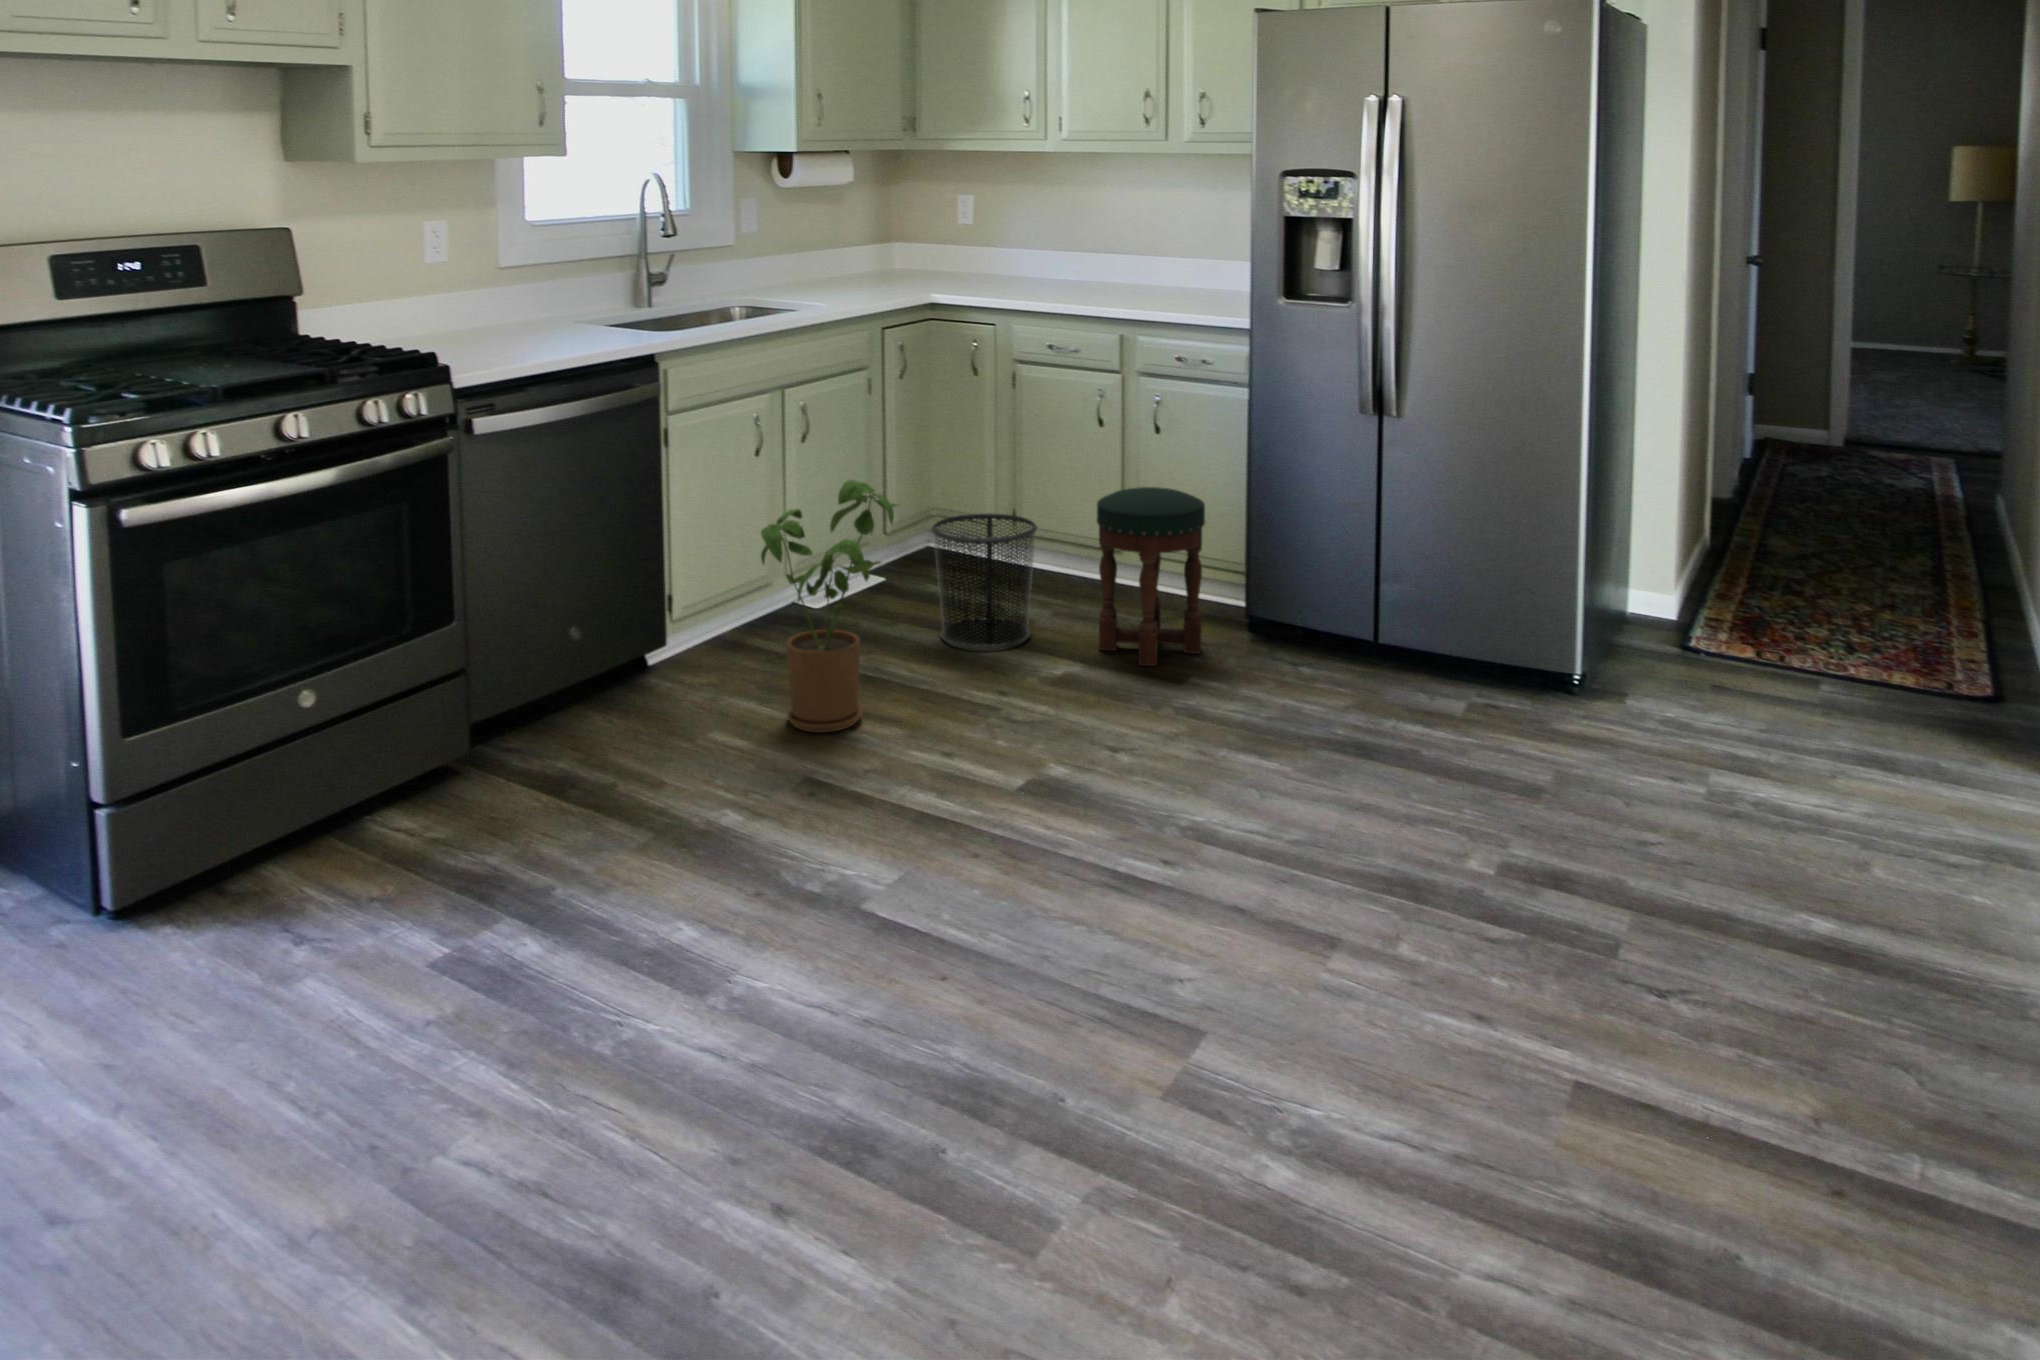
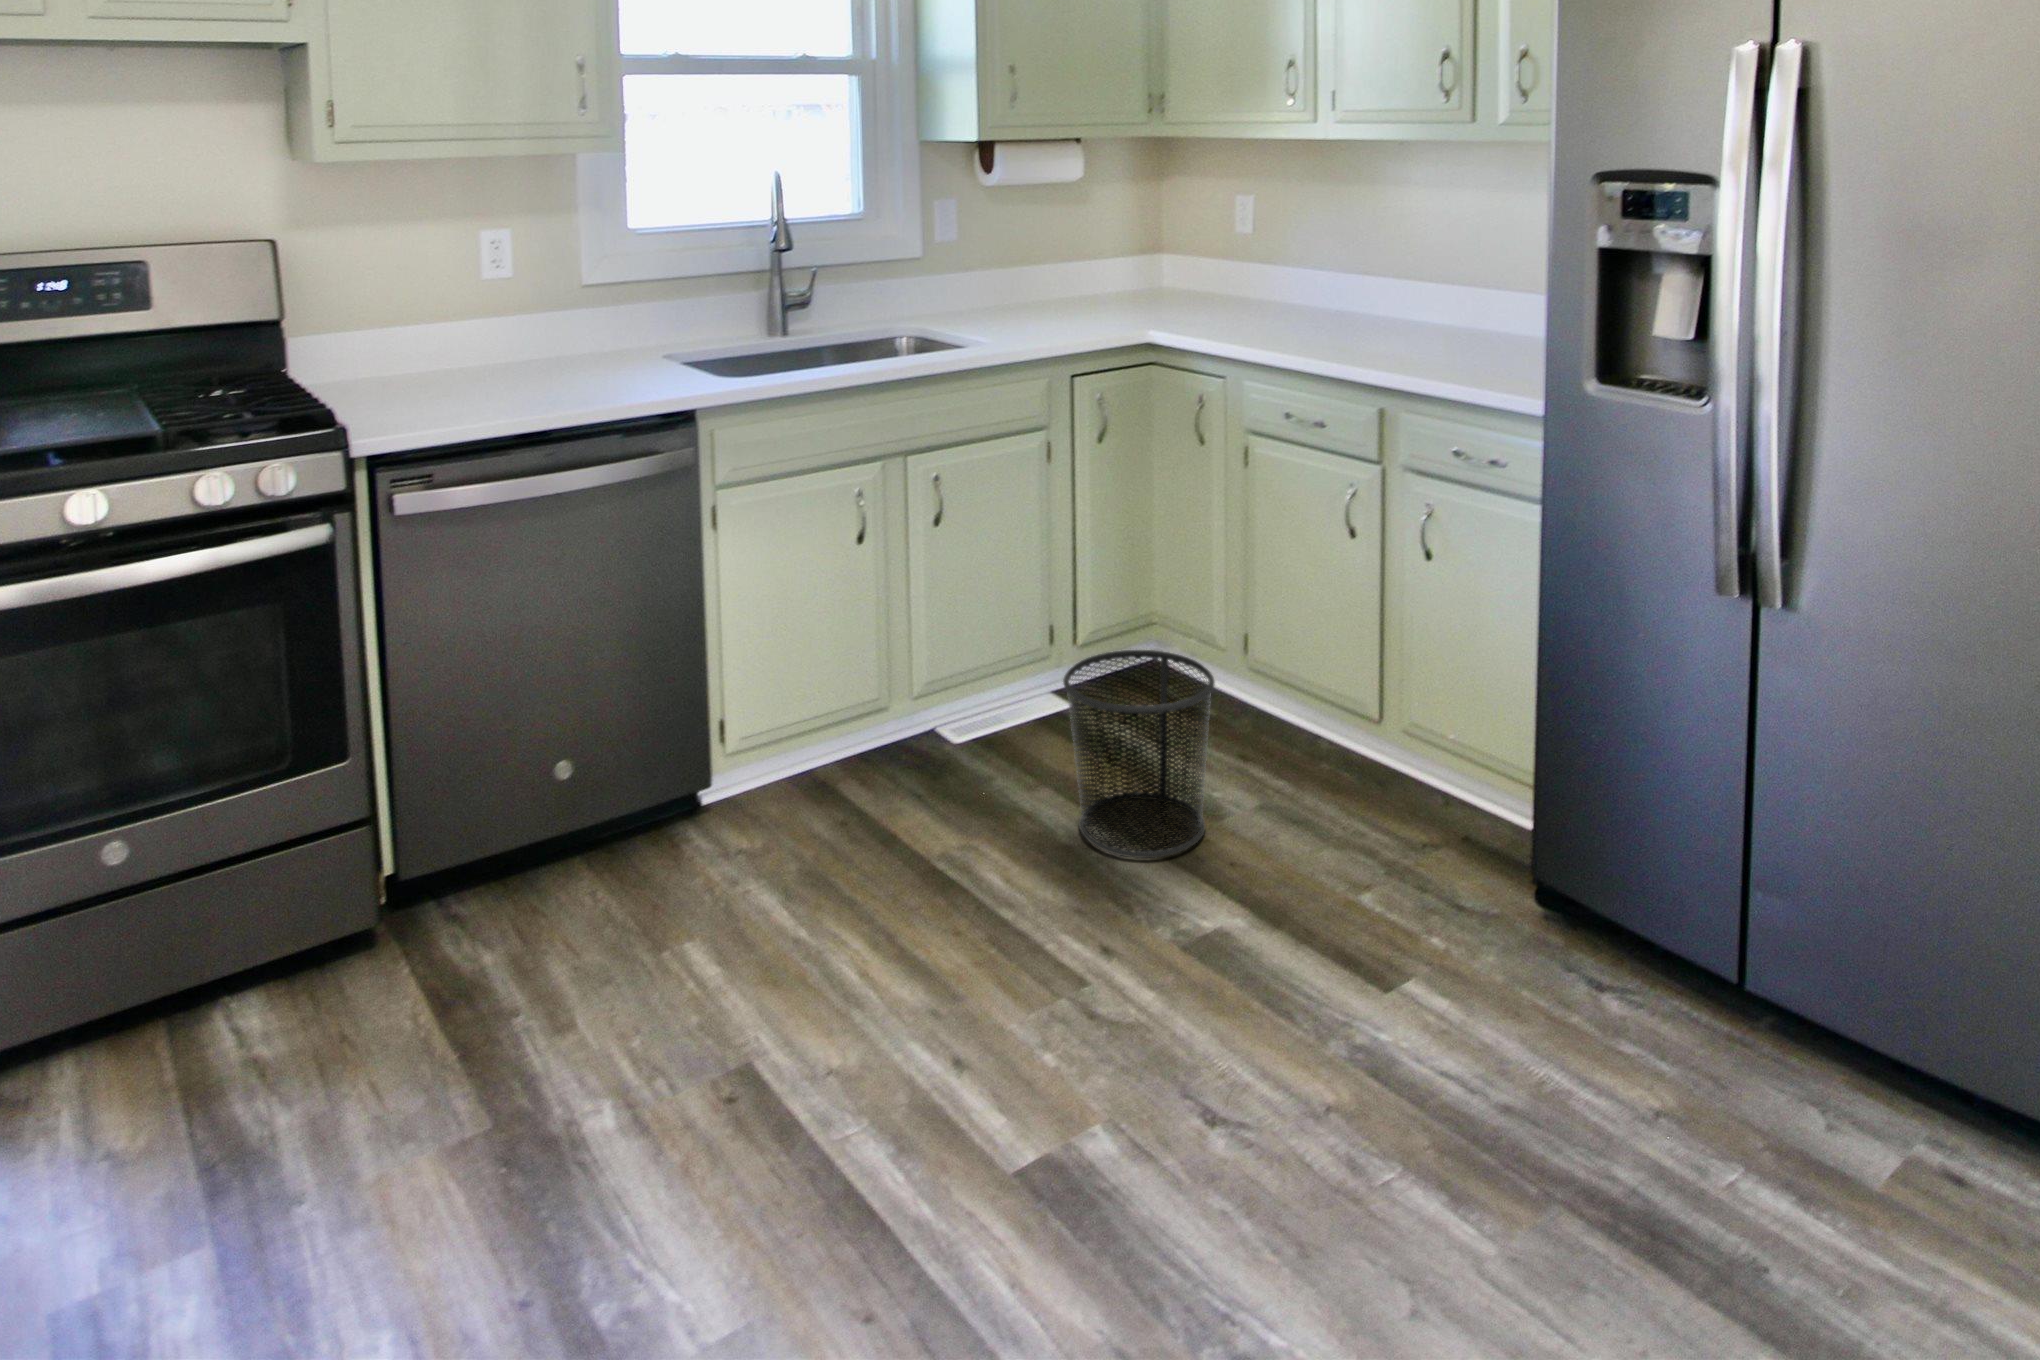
house plant: present [761,480,898,733] -> none [735,639,938,994]
stool: present [1097,487,1205,666] -> none [1281,653,1453,942]

